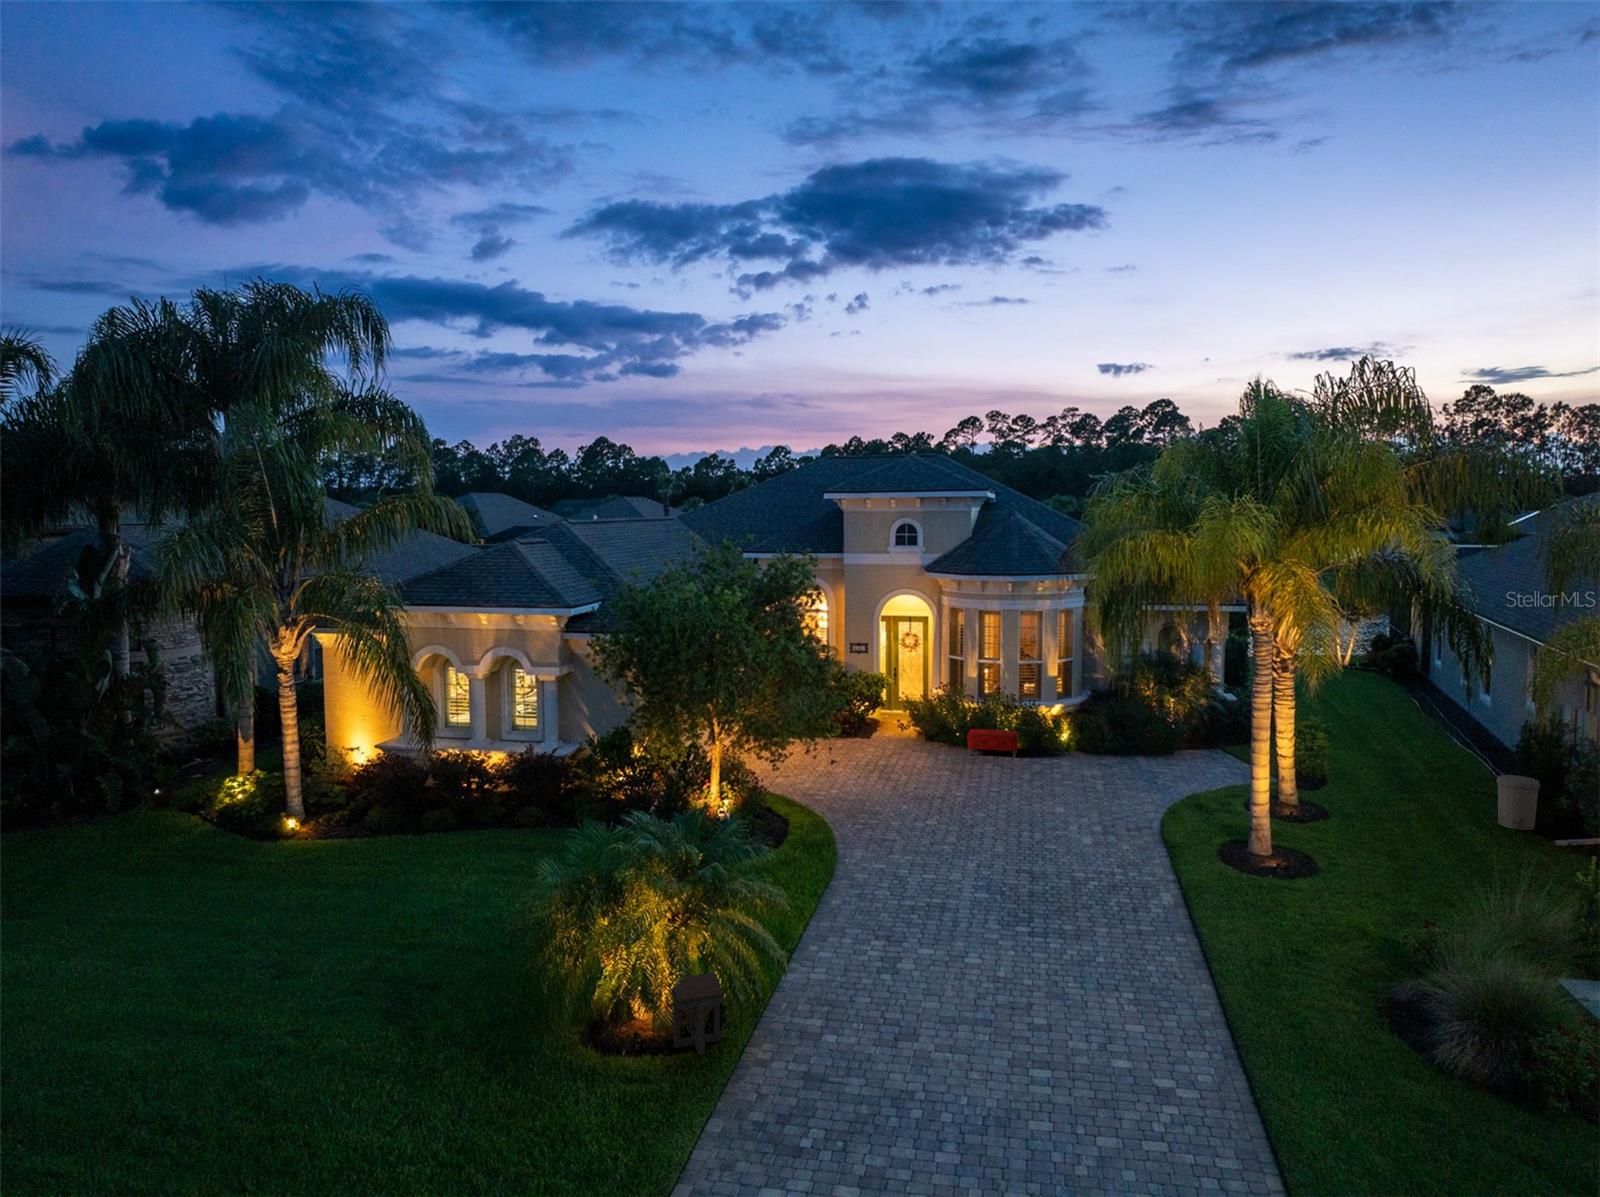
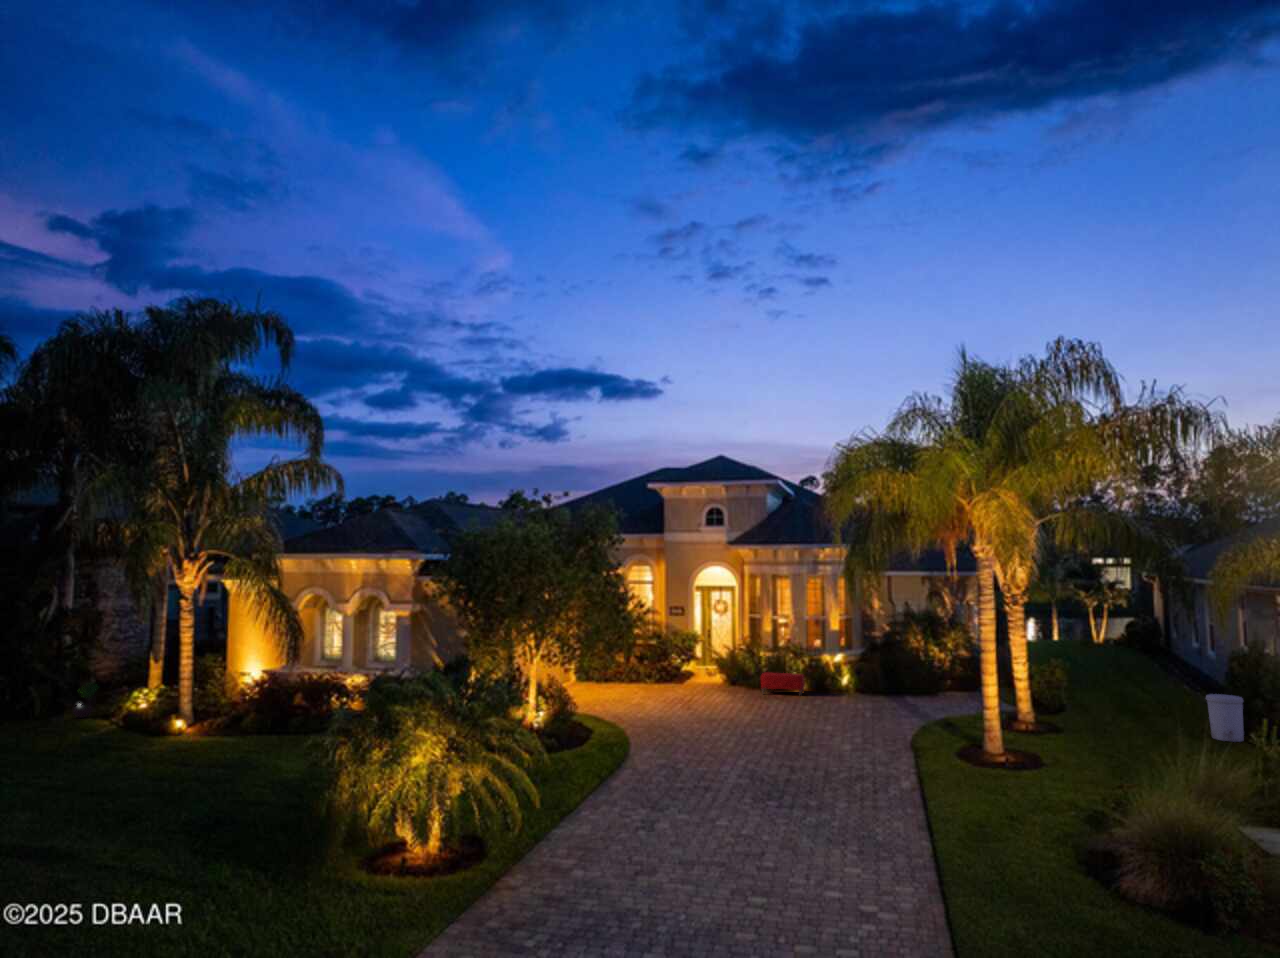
side table: present [672,972,724,1055] -> none [434,798,477,865]

